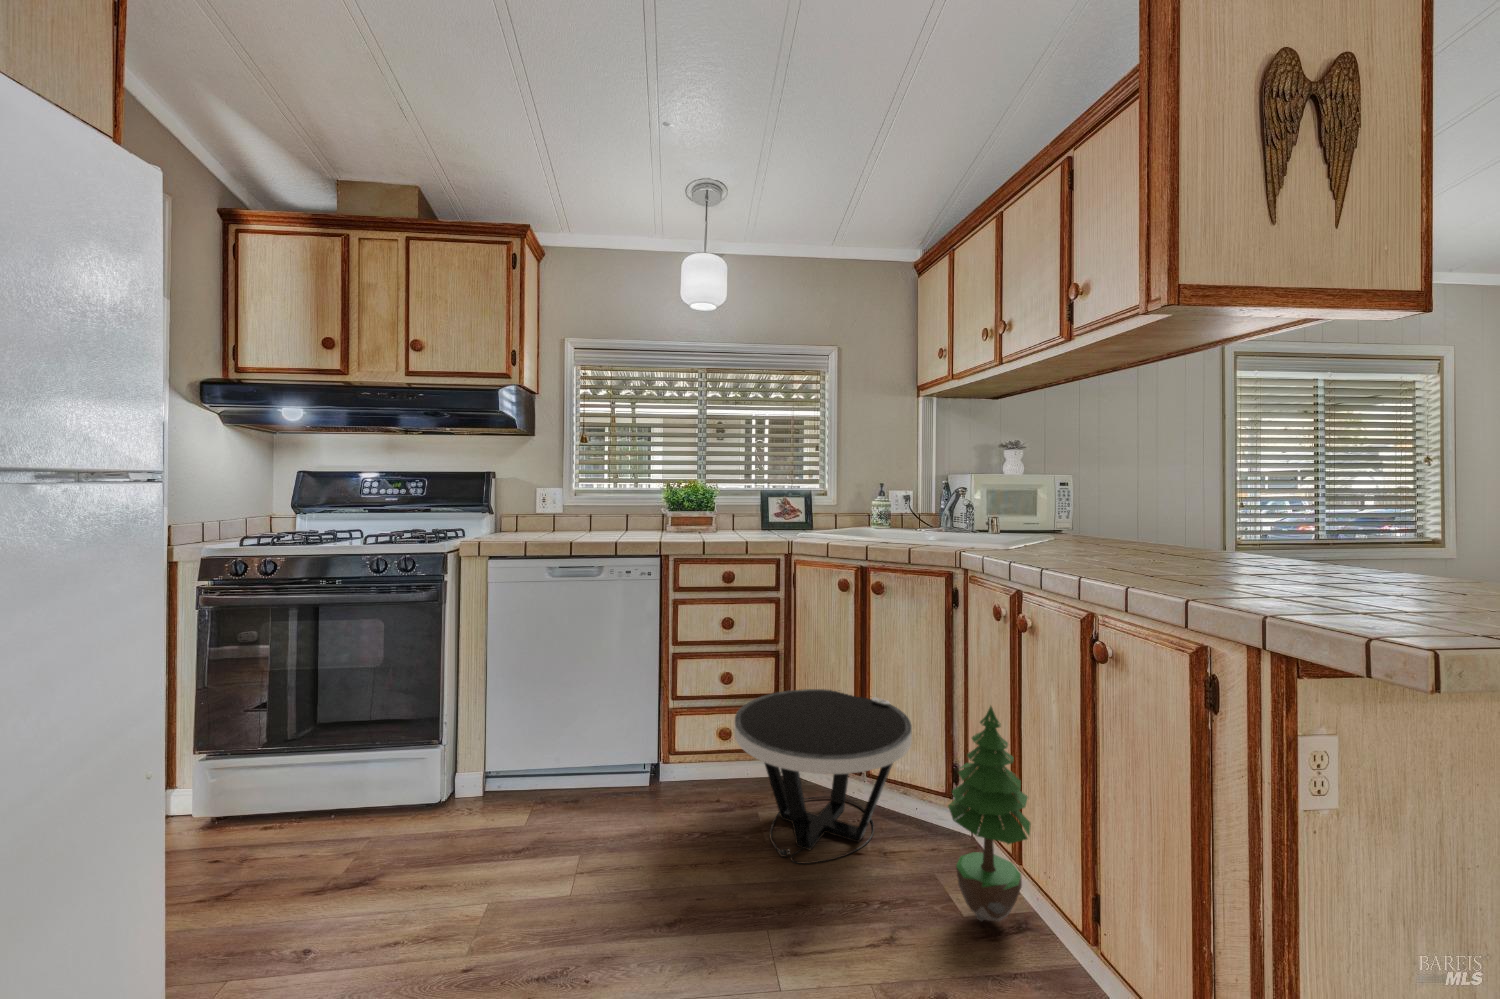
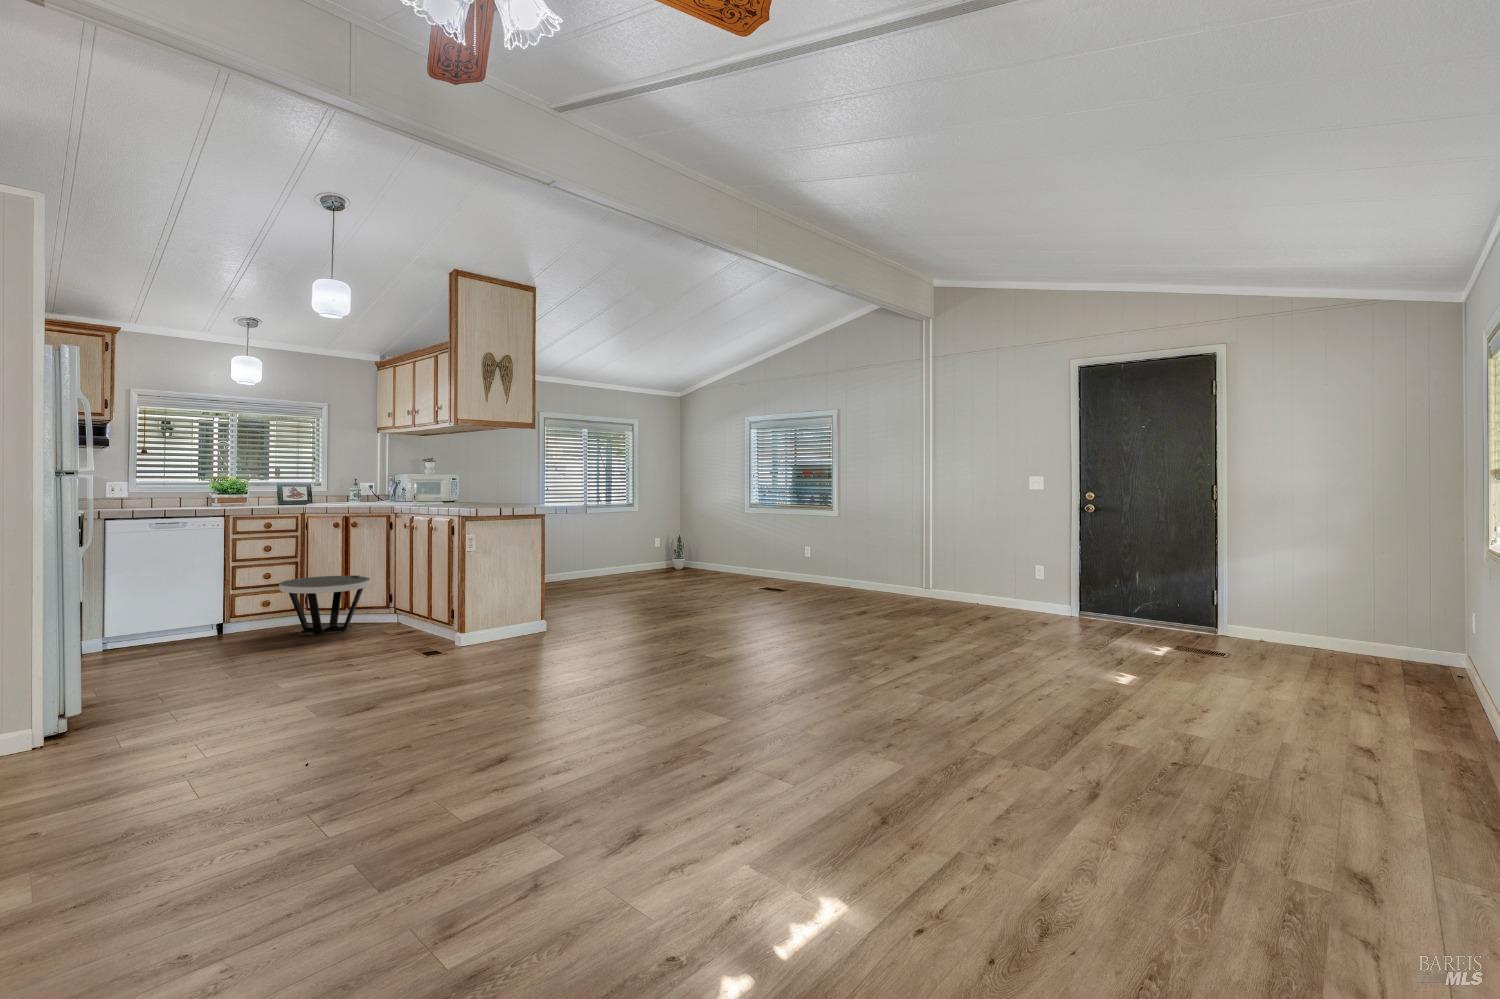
potted tree: present [948,707,1031,921] -> none [383,554,414,633]

